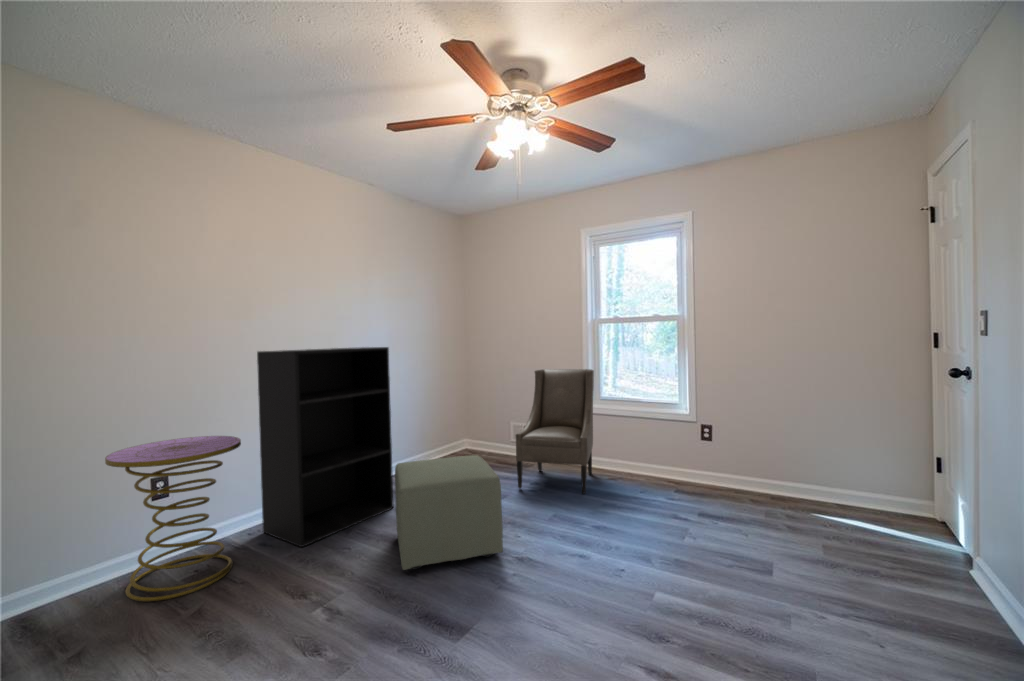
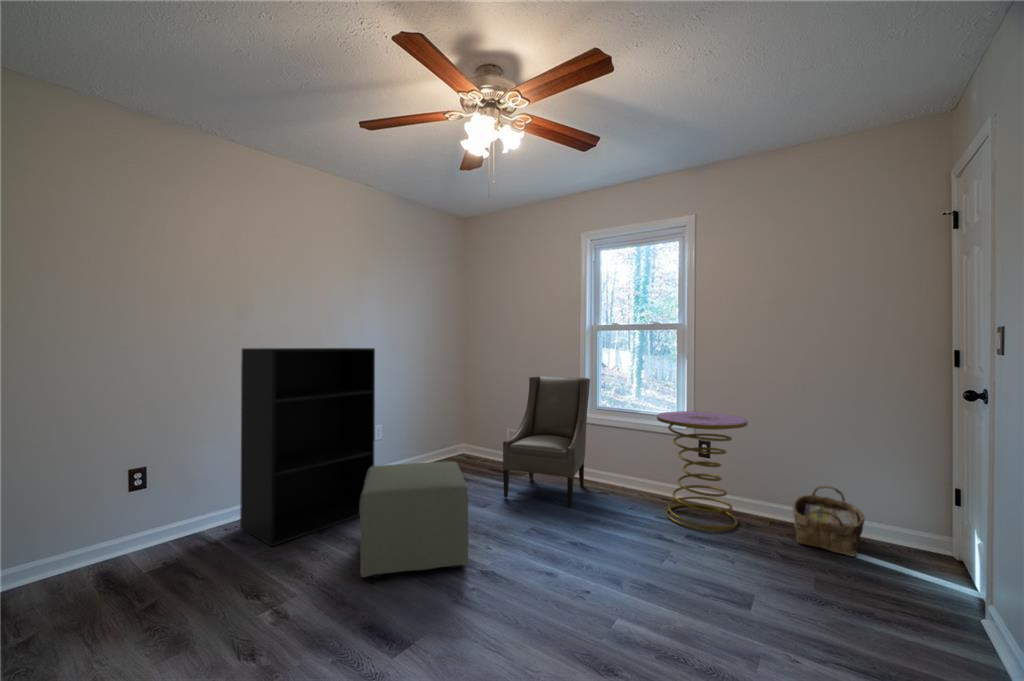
side table: present [105,436,241,601] -> present [657,411,748,531]
woven basket: none [795,461,860,524] -> present [793,486,865,556]

